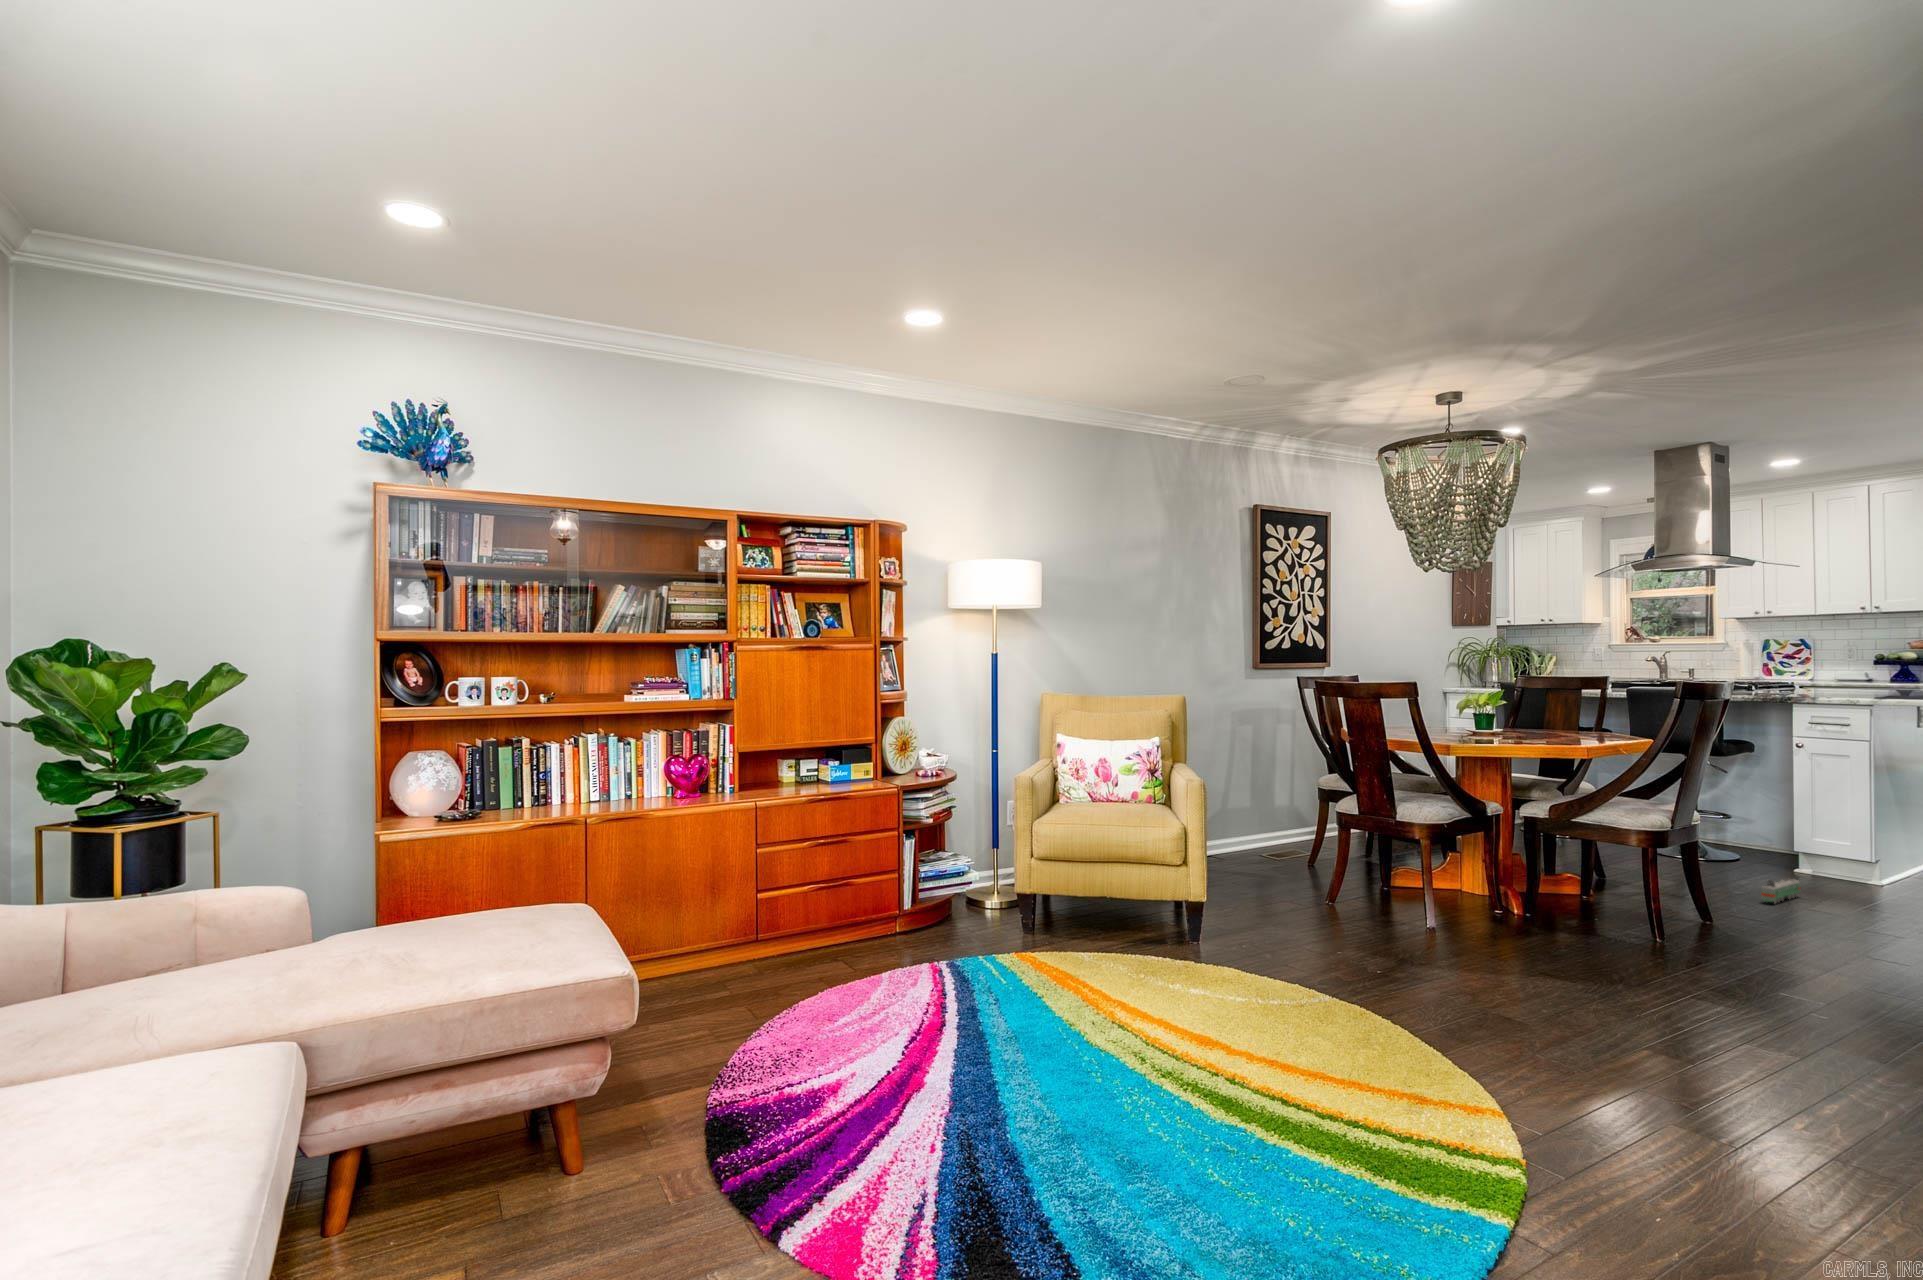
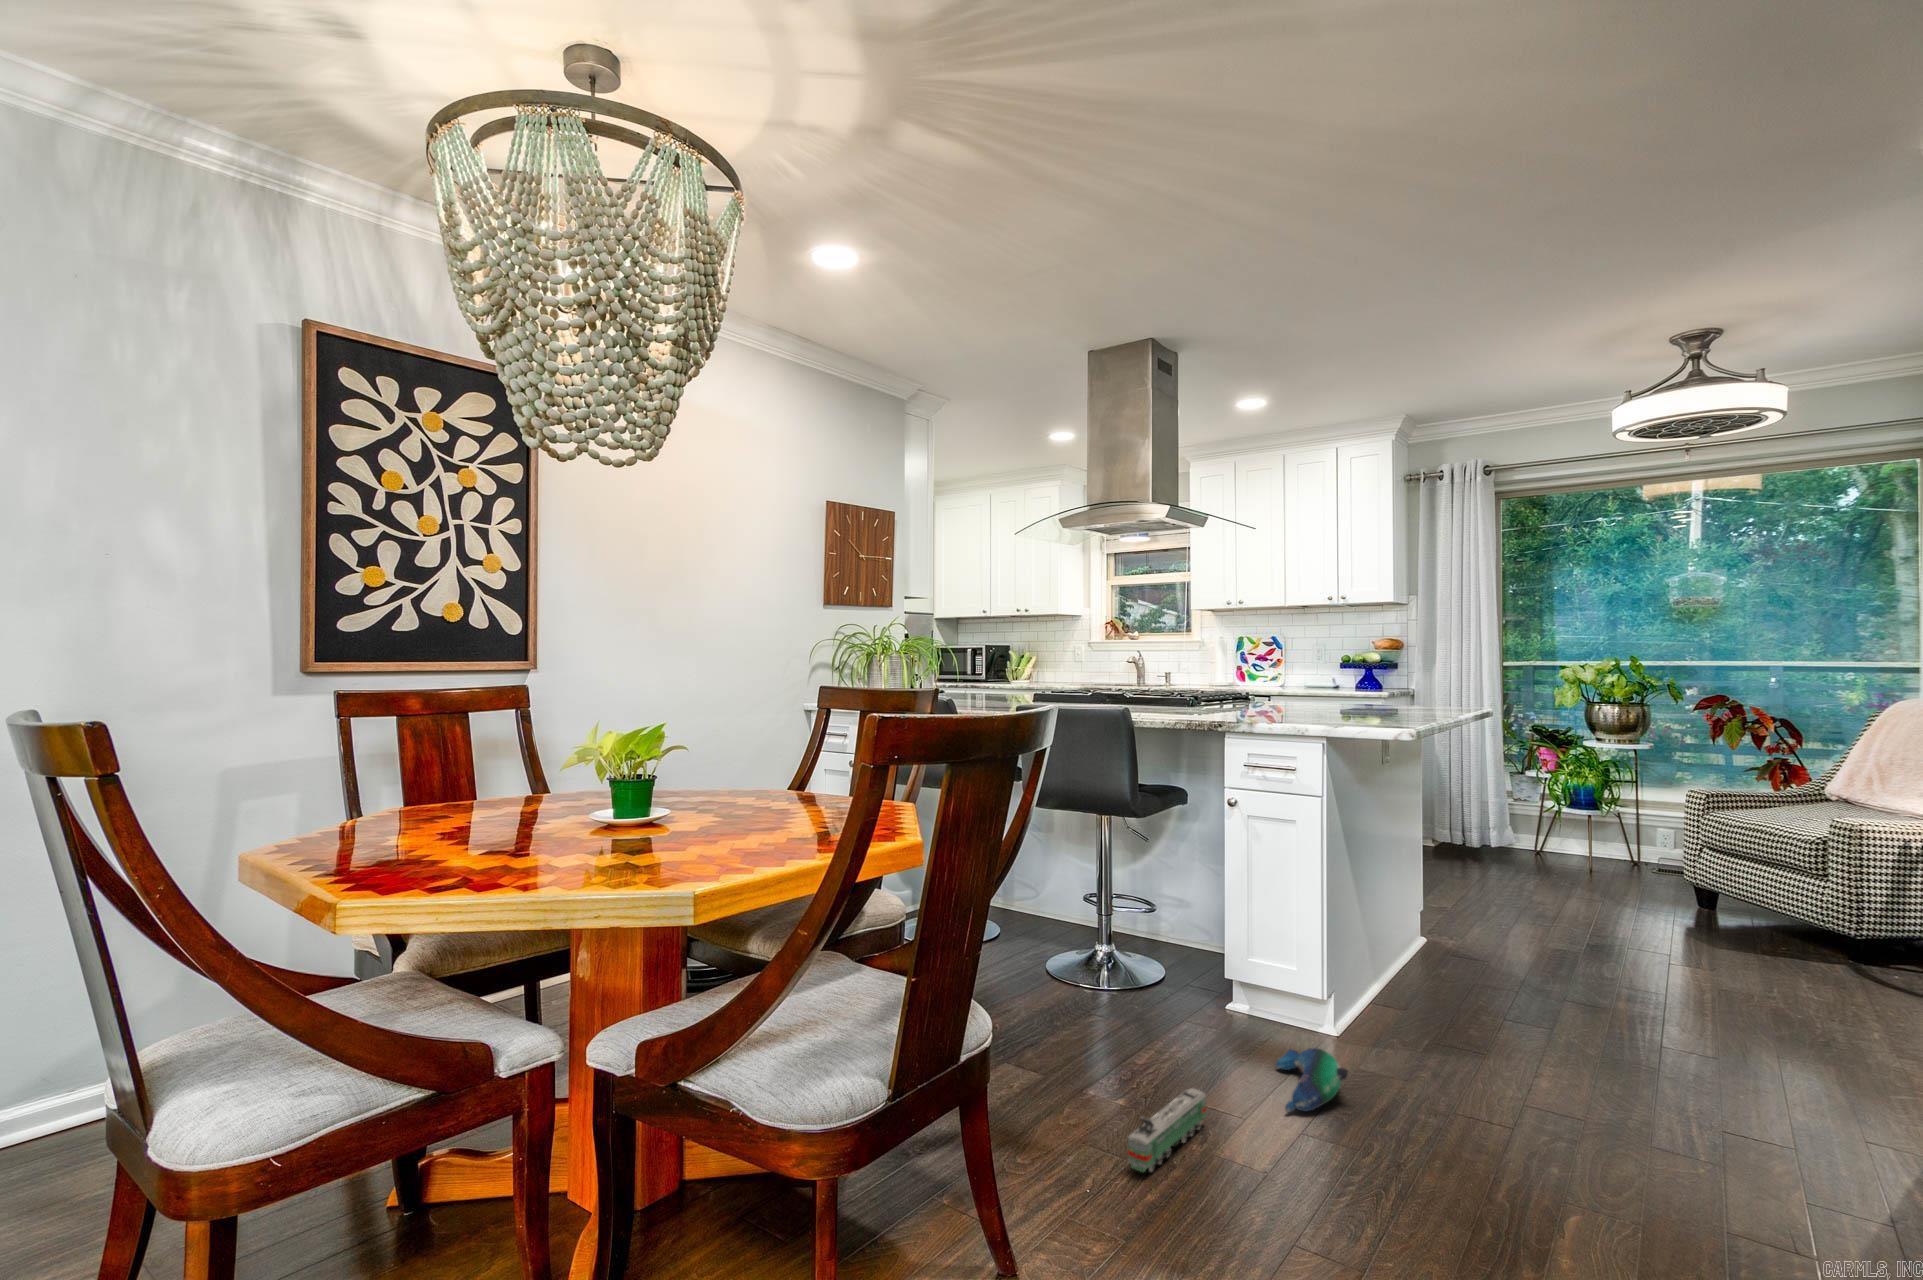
plush toy: none [1838,873,1891,898] -> present [1276,1048,1348,1112]

